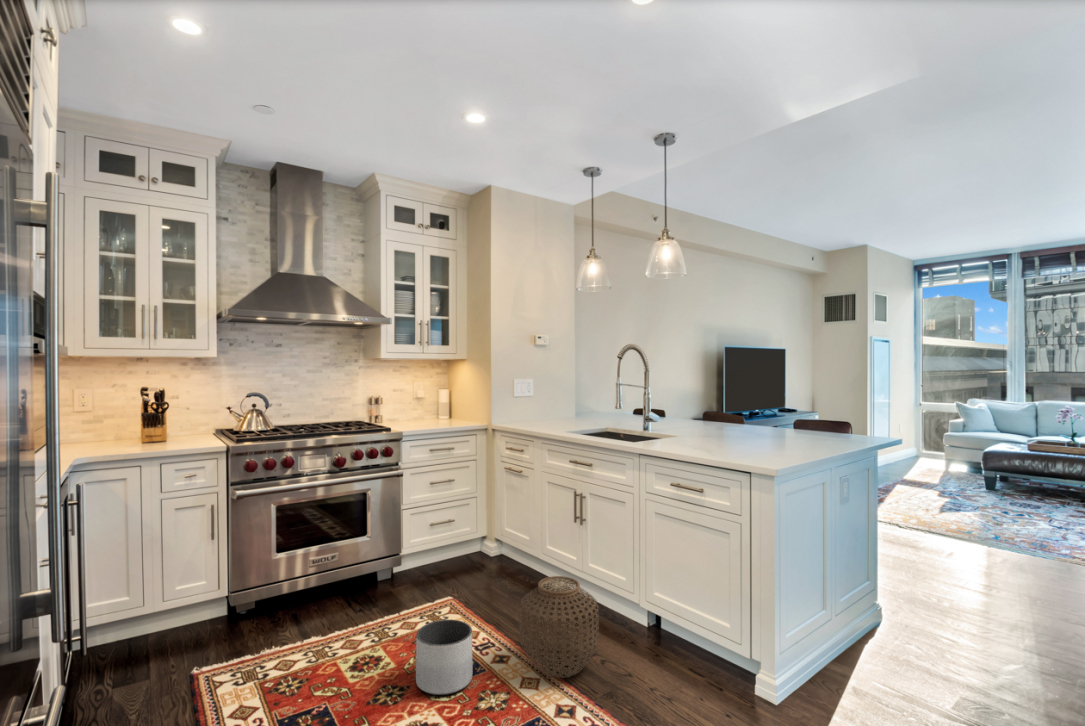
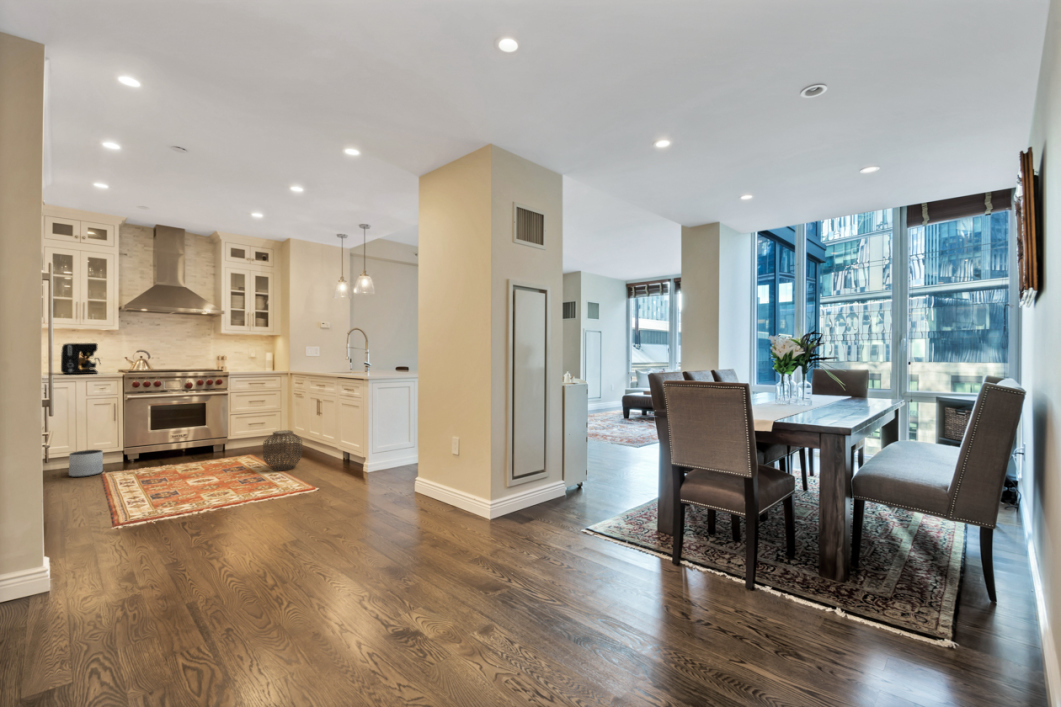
coffee maker: none [117,385,187,451] -> present [61,343,101,374]
planter: present [416,620,473,695] -> present [69,450,103,477]

